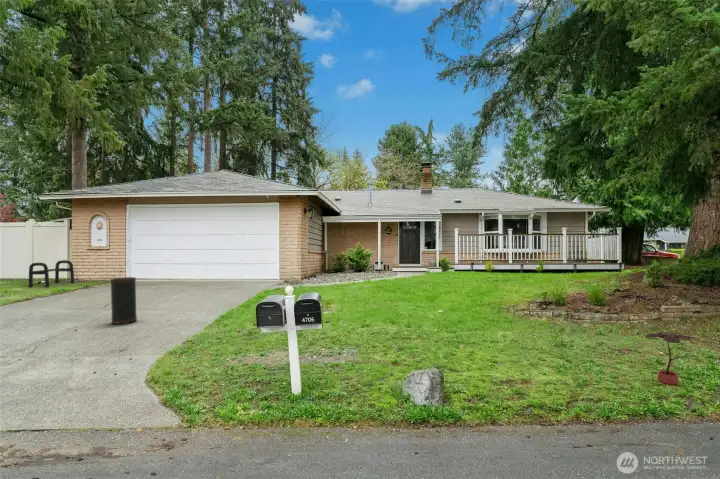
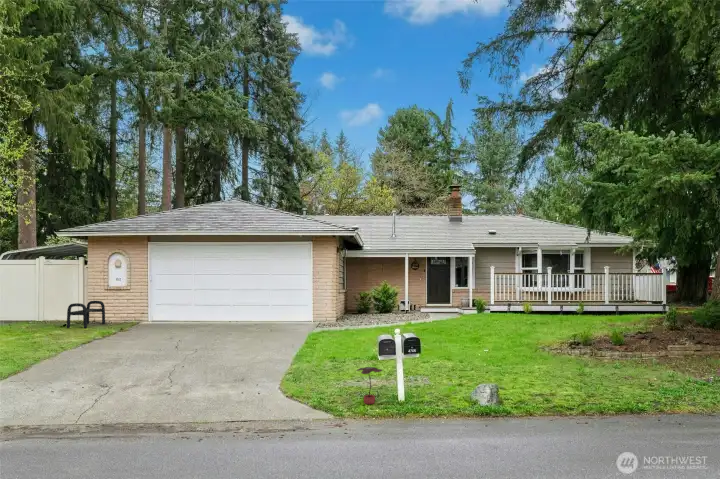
trash can: present [111,277,137,324] -> none [203,320,222,360]
potted plant: present [645,332,691,384] -> present [357,367,382,404]

